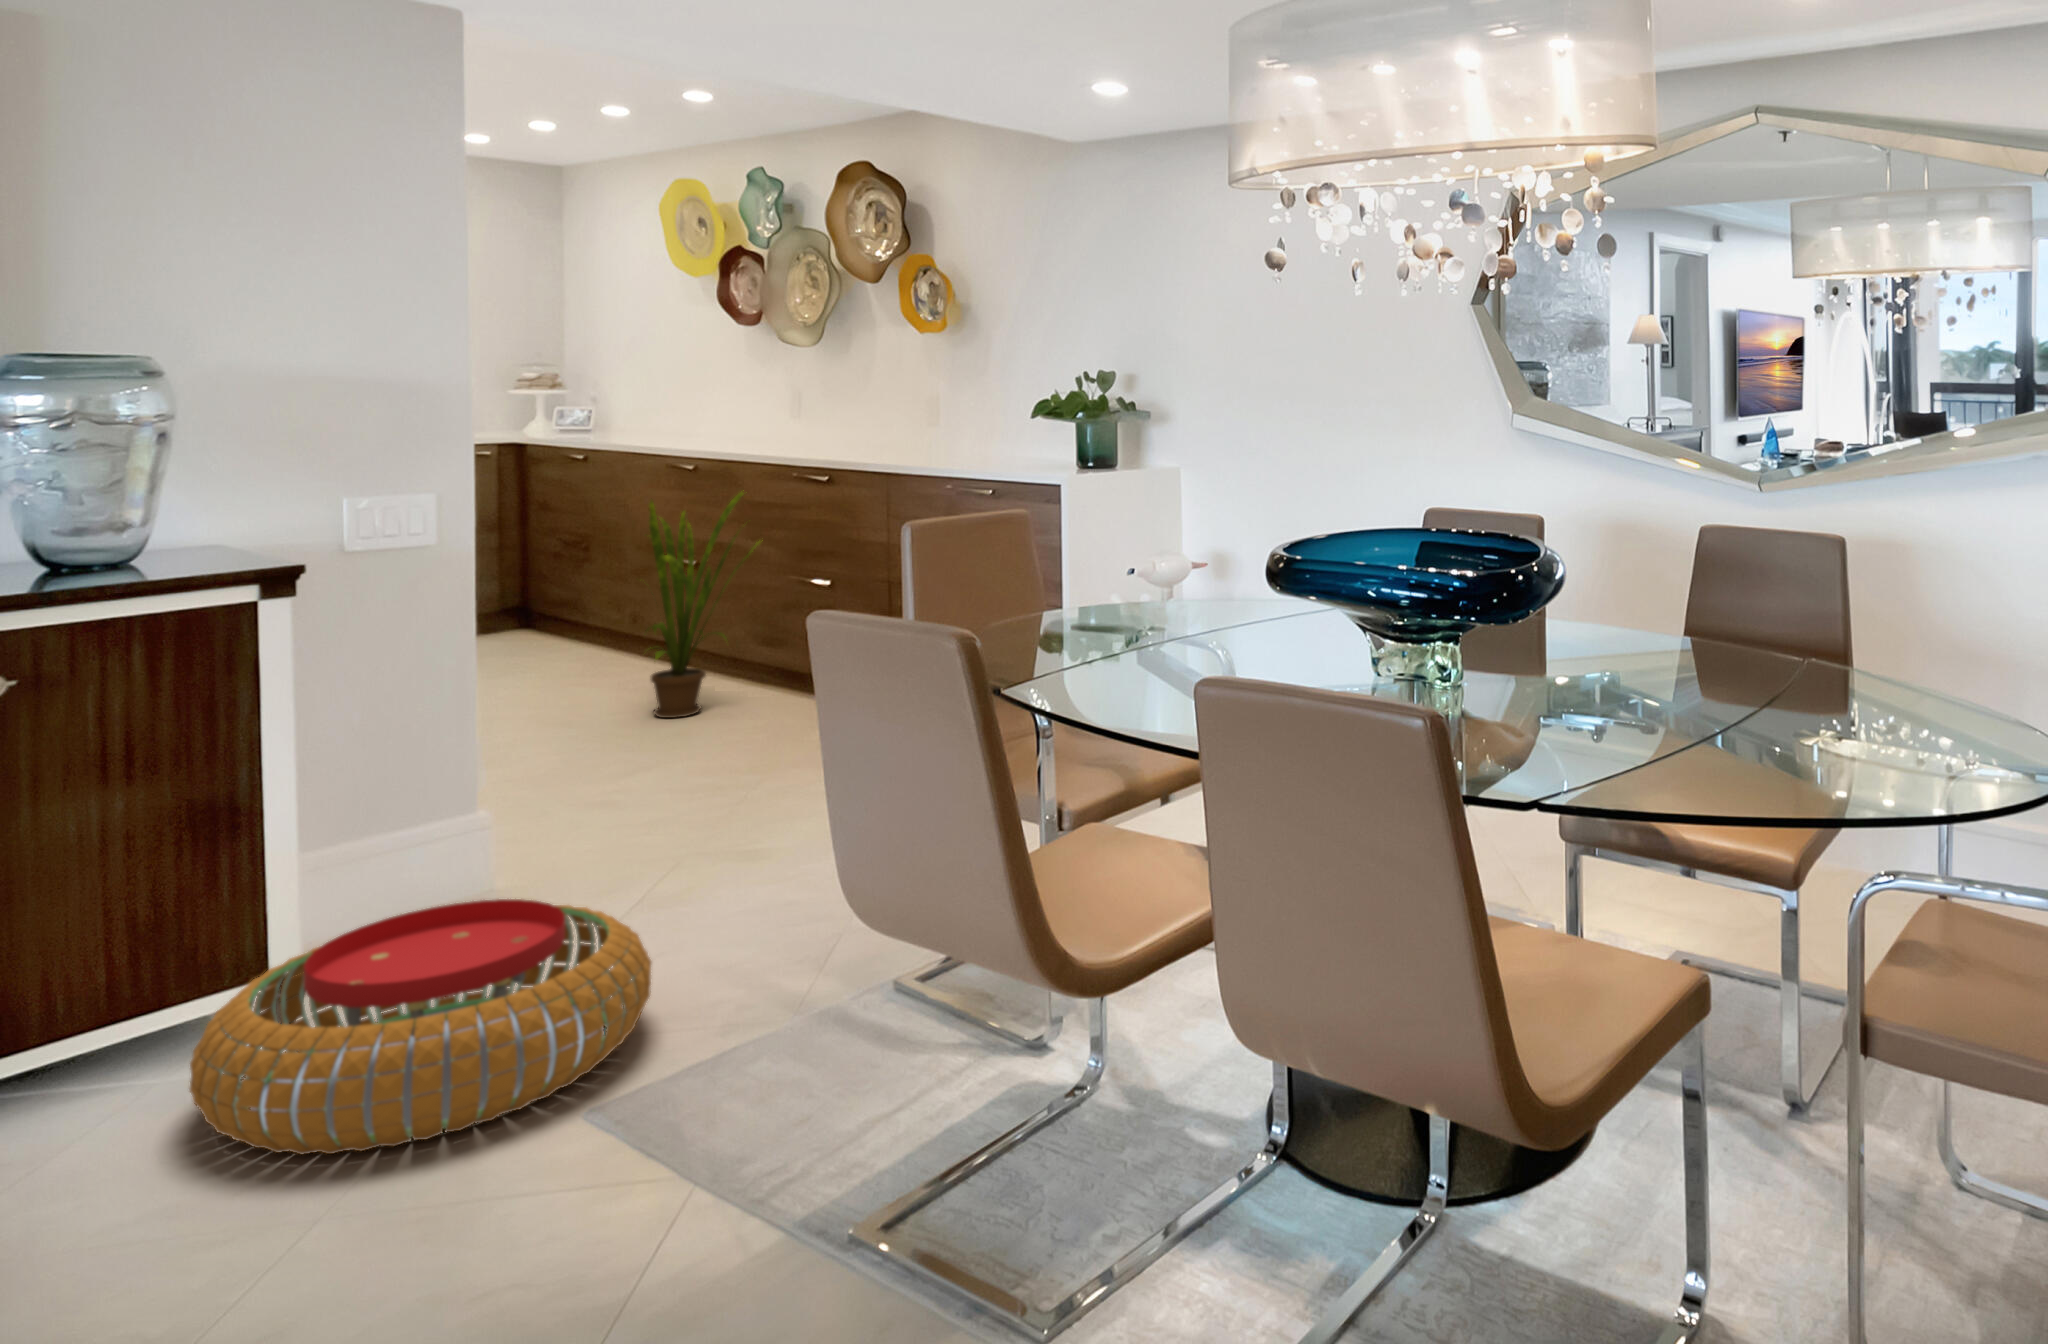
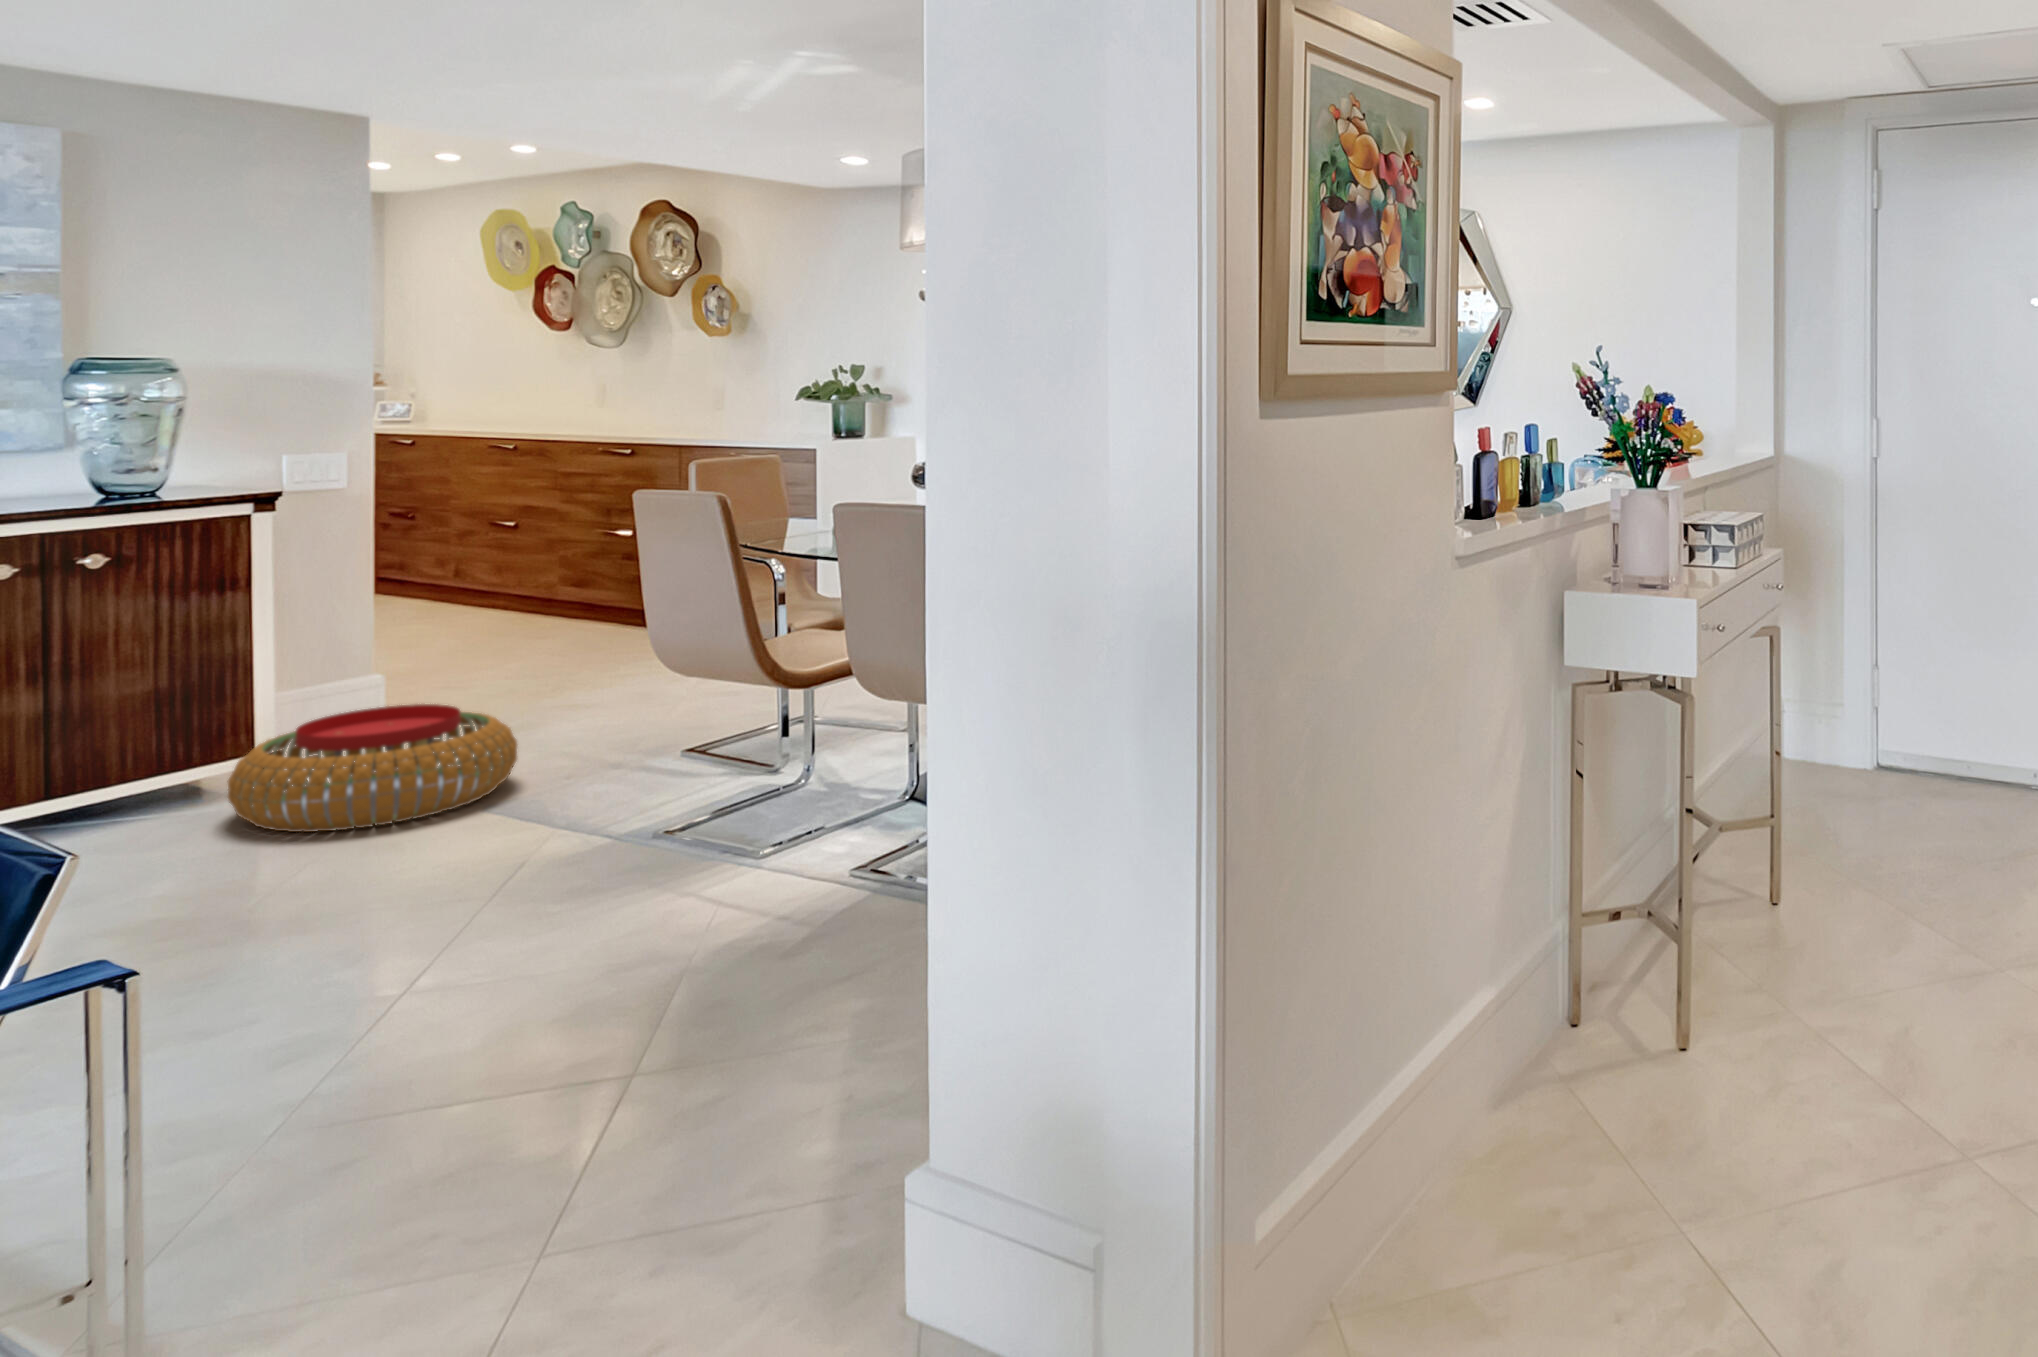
house plant: present [647,492,756,718] -> none [471,459,584,641]

